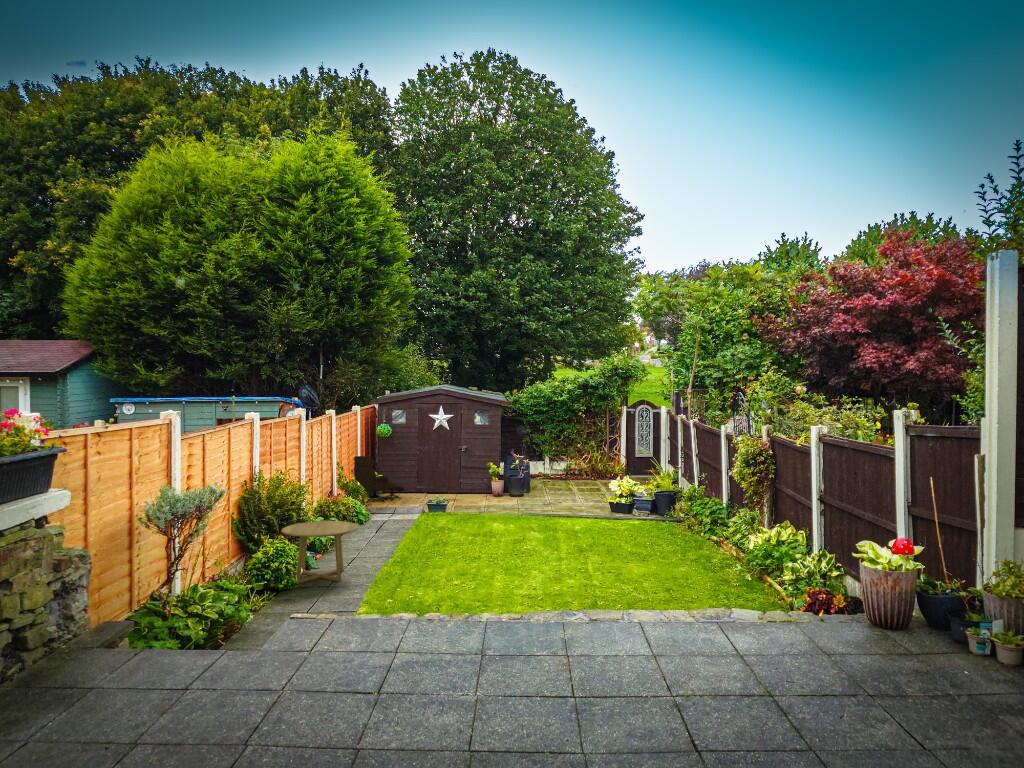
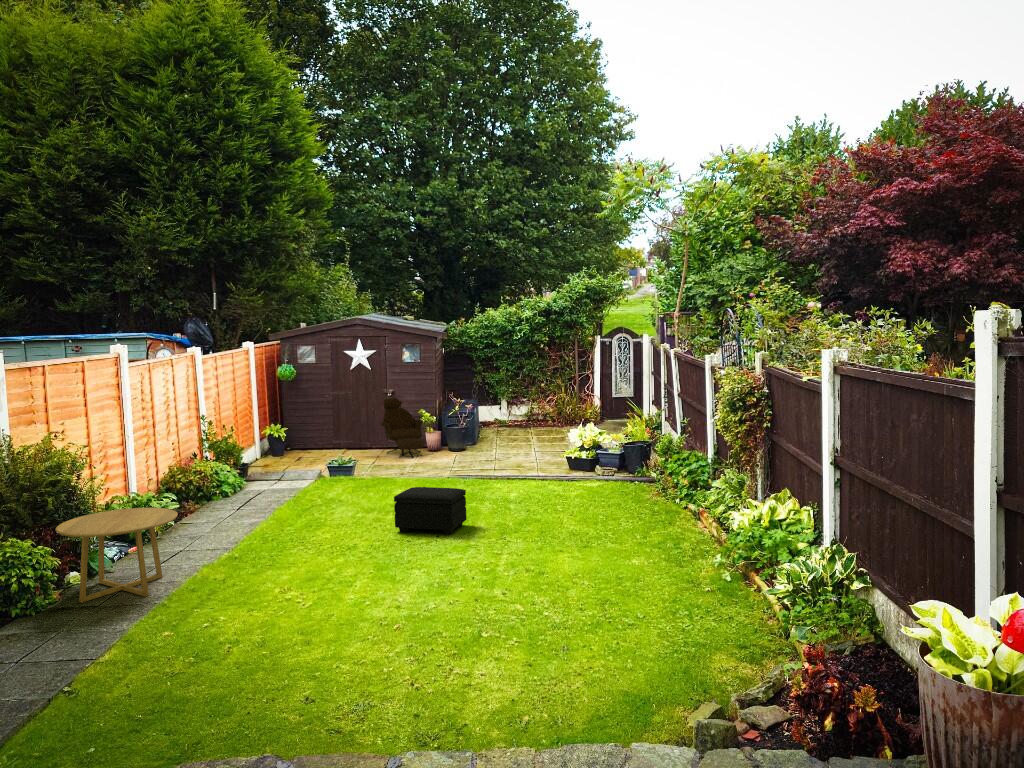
lounge chair: present [354,456,404,503] -> present [381,398,424,458]
footstool: none [496,516,547,551] -> present [394,487,466,535]

